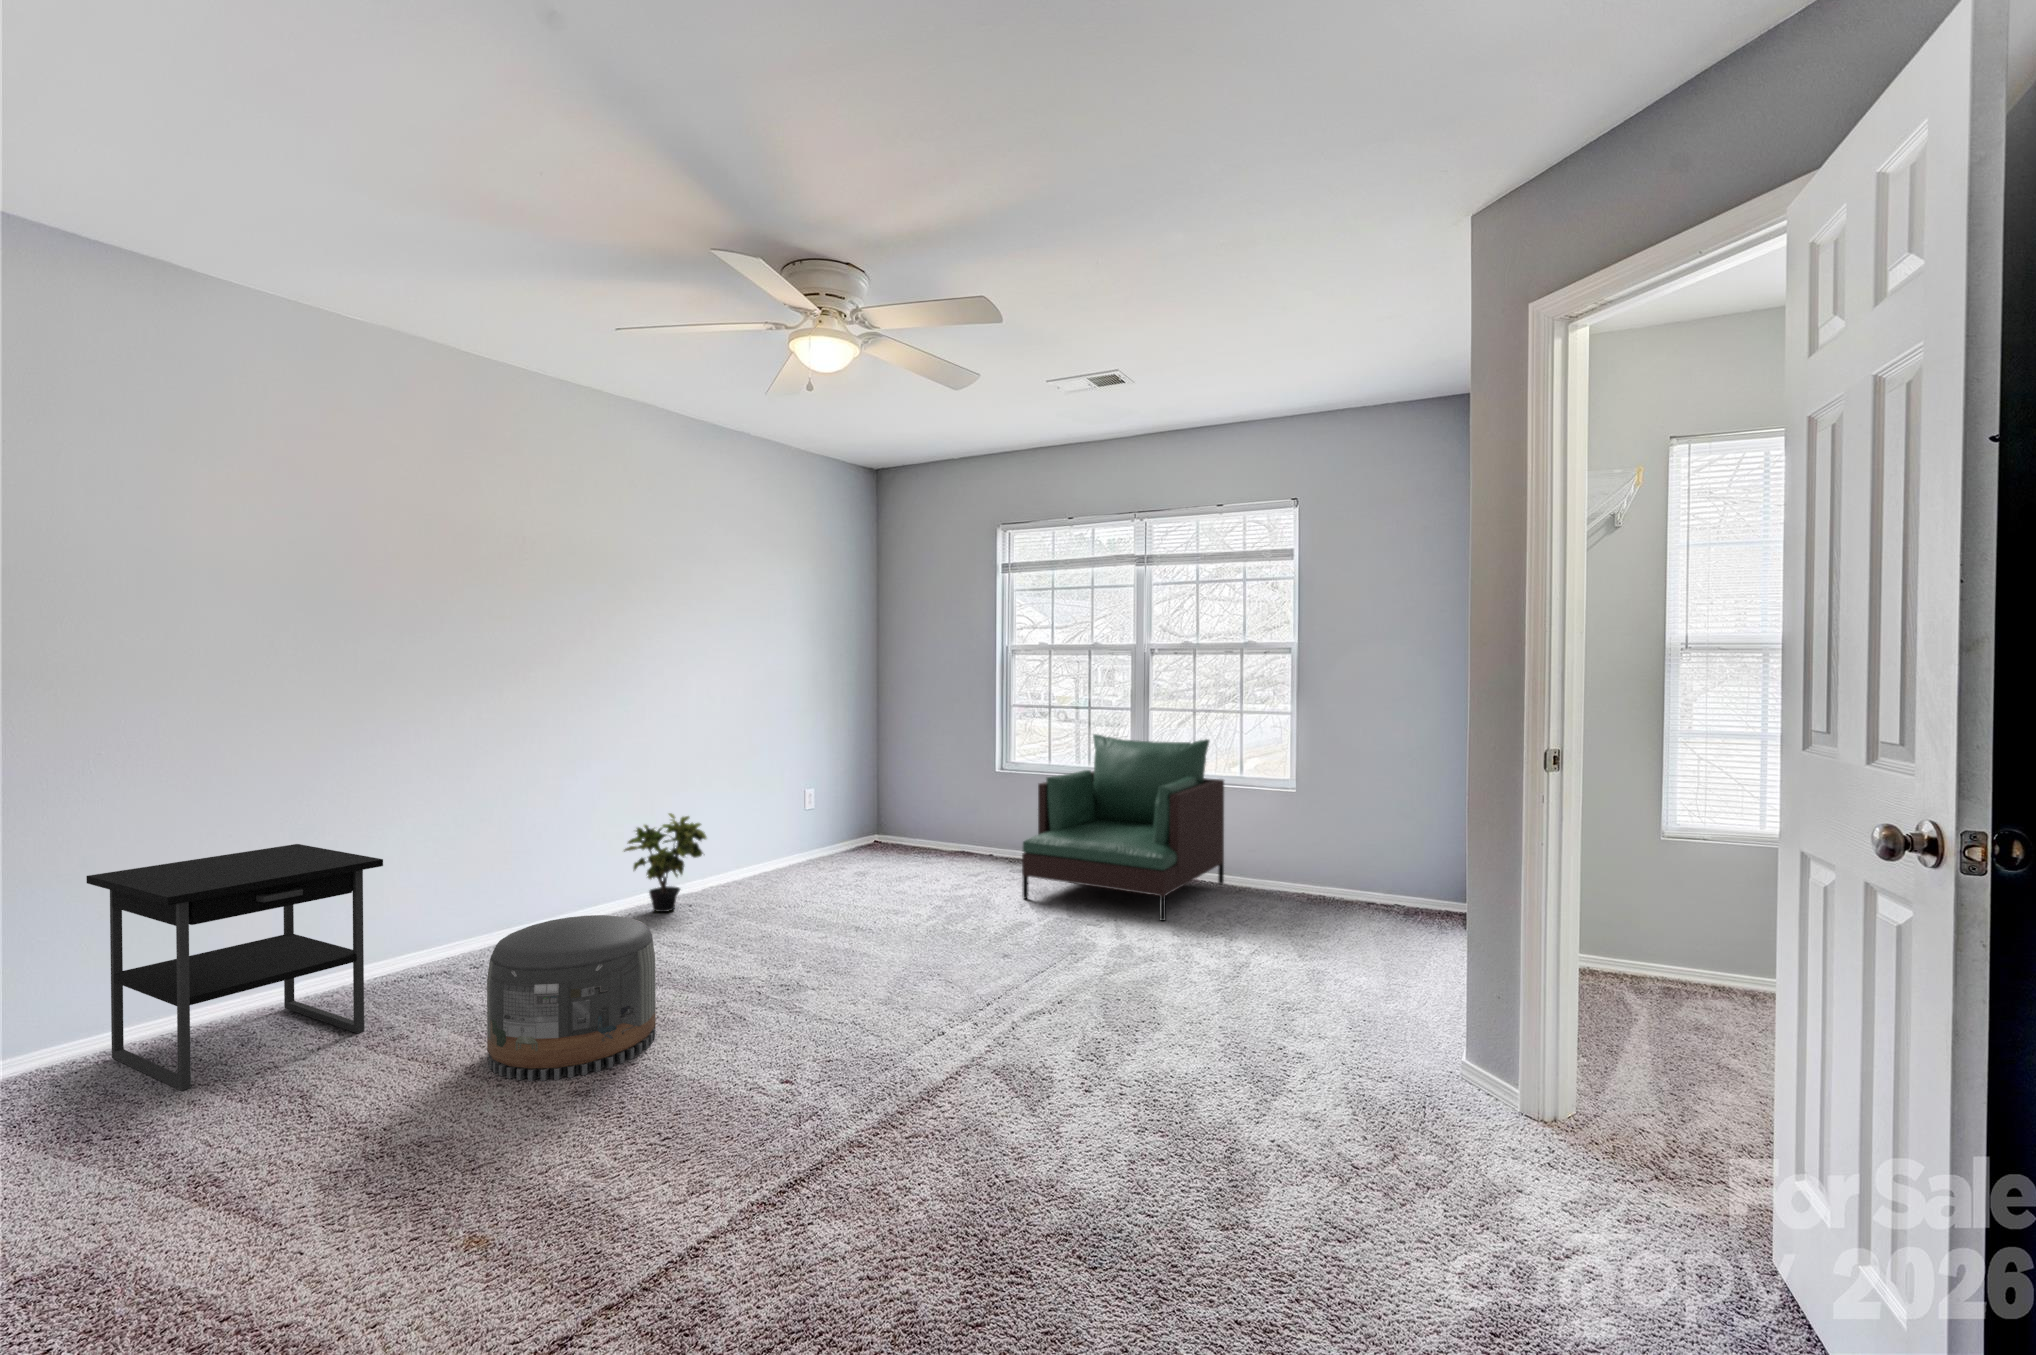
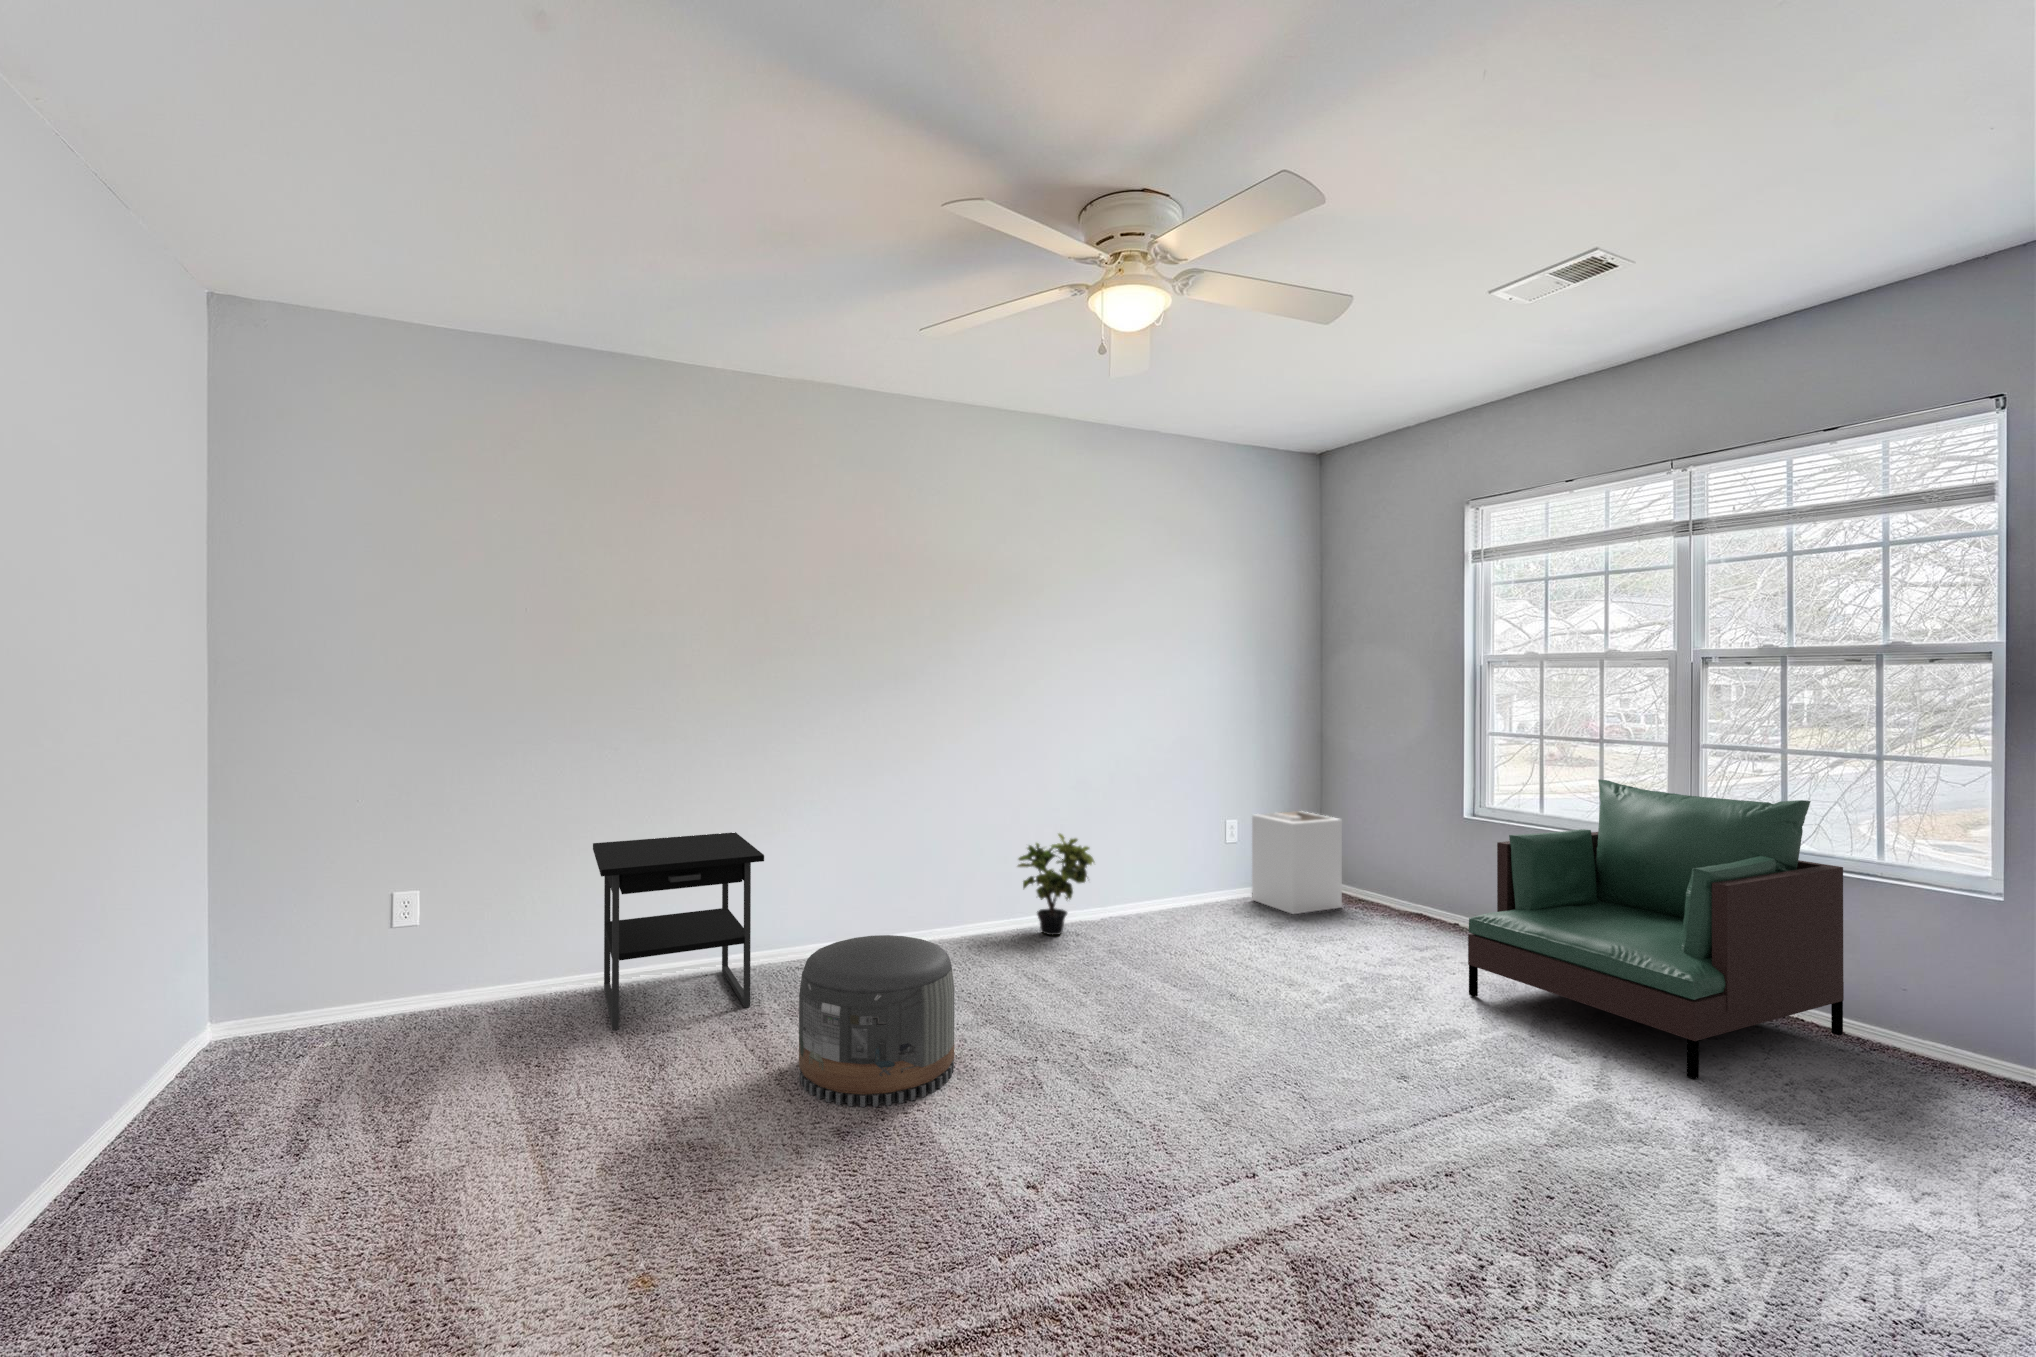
laundry hamper: none [831,777,906,865] -> present [1252,811,1342,914]

